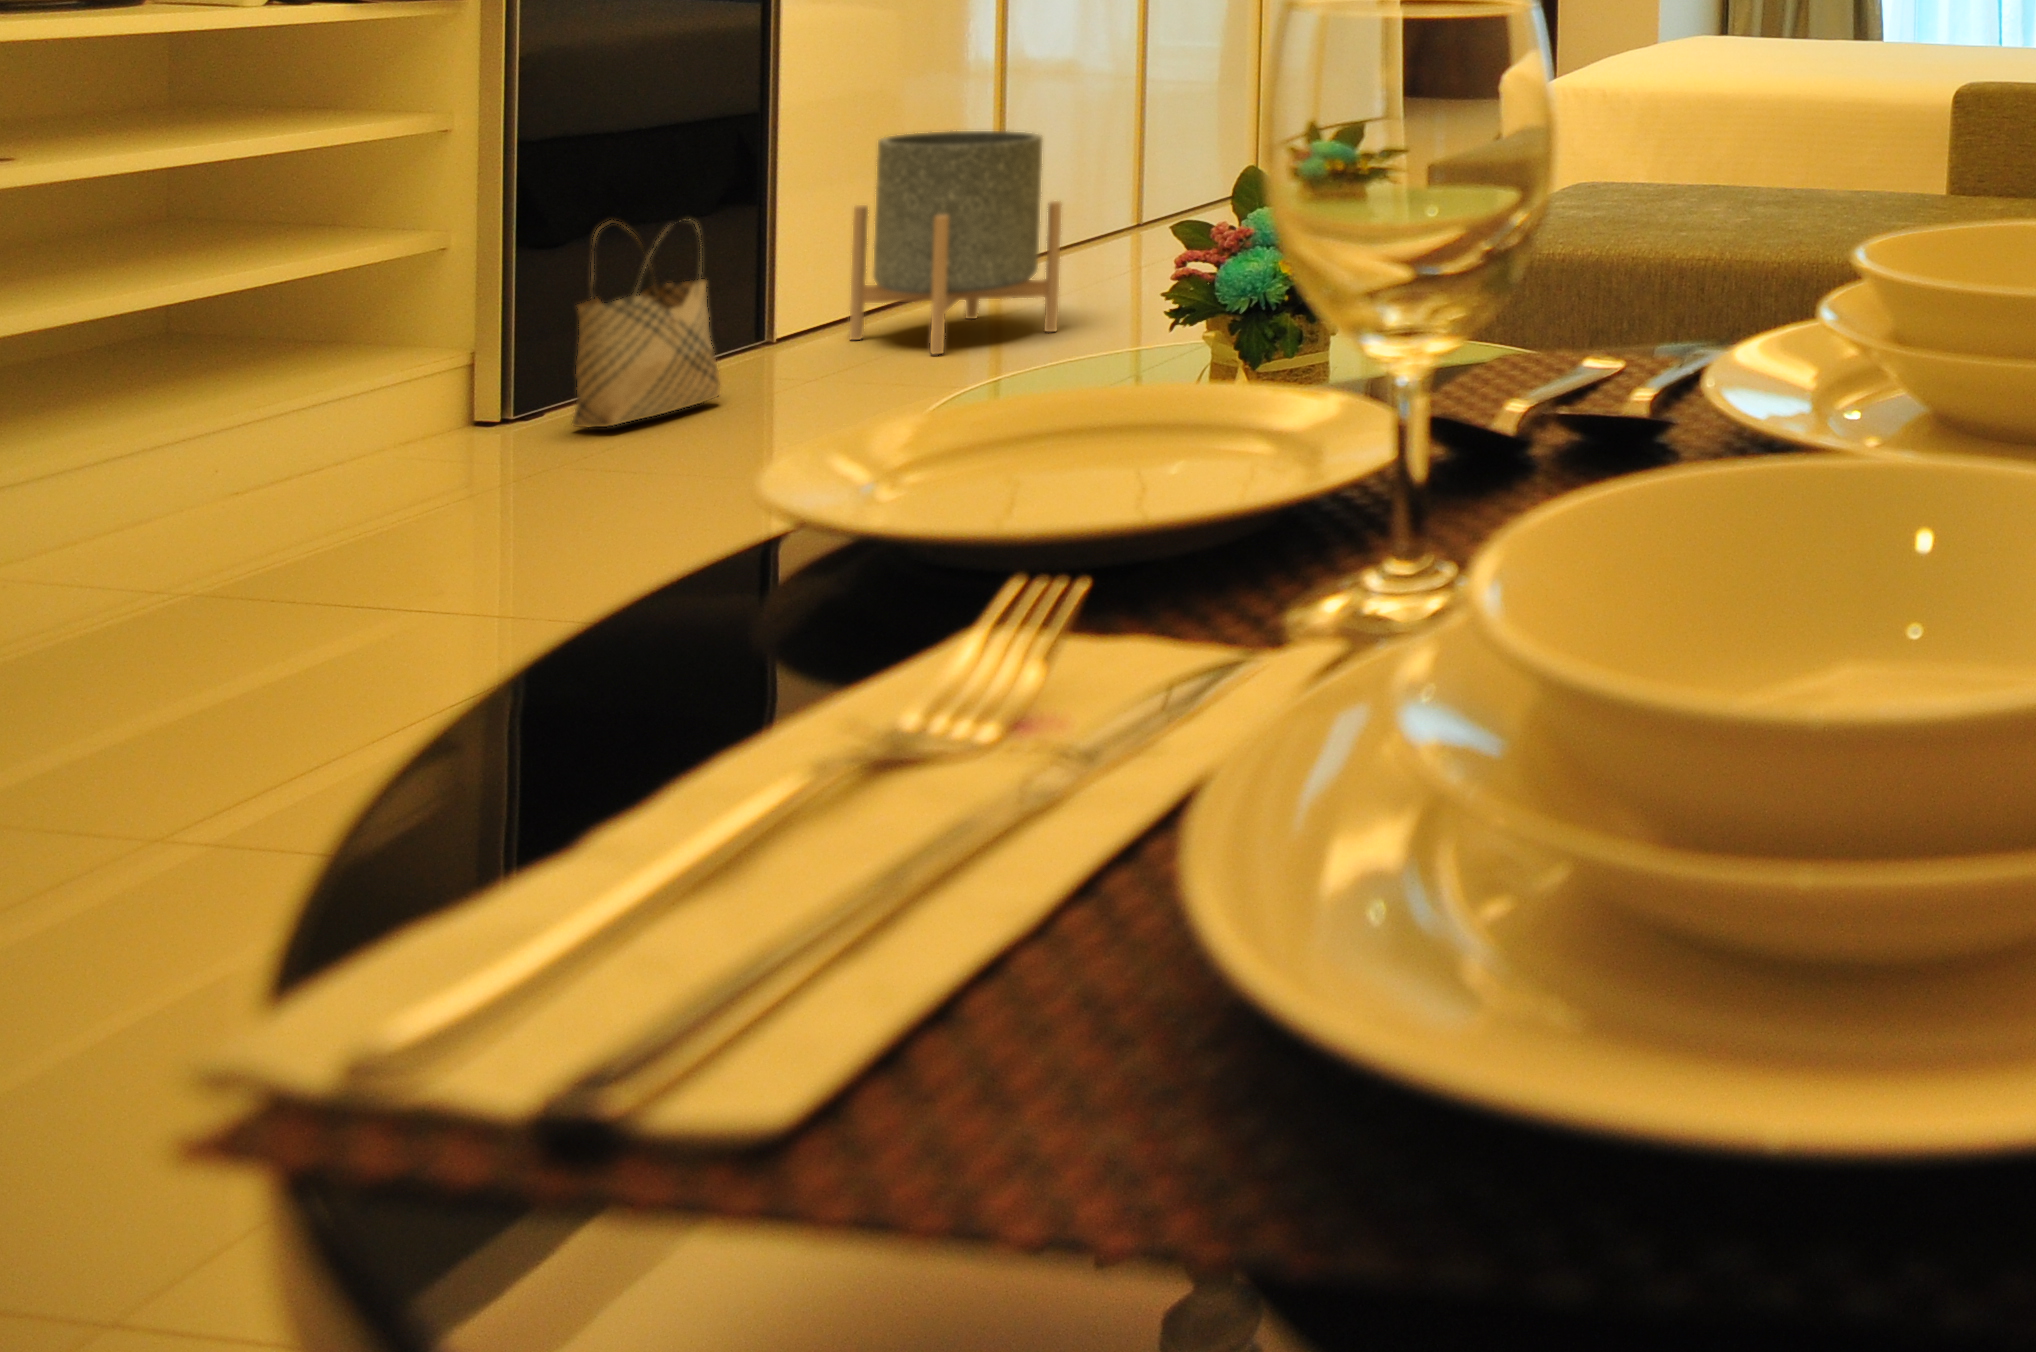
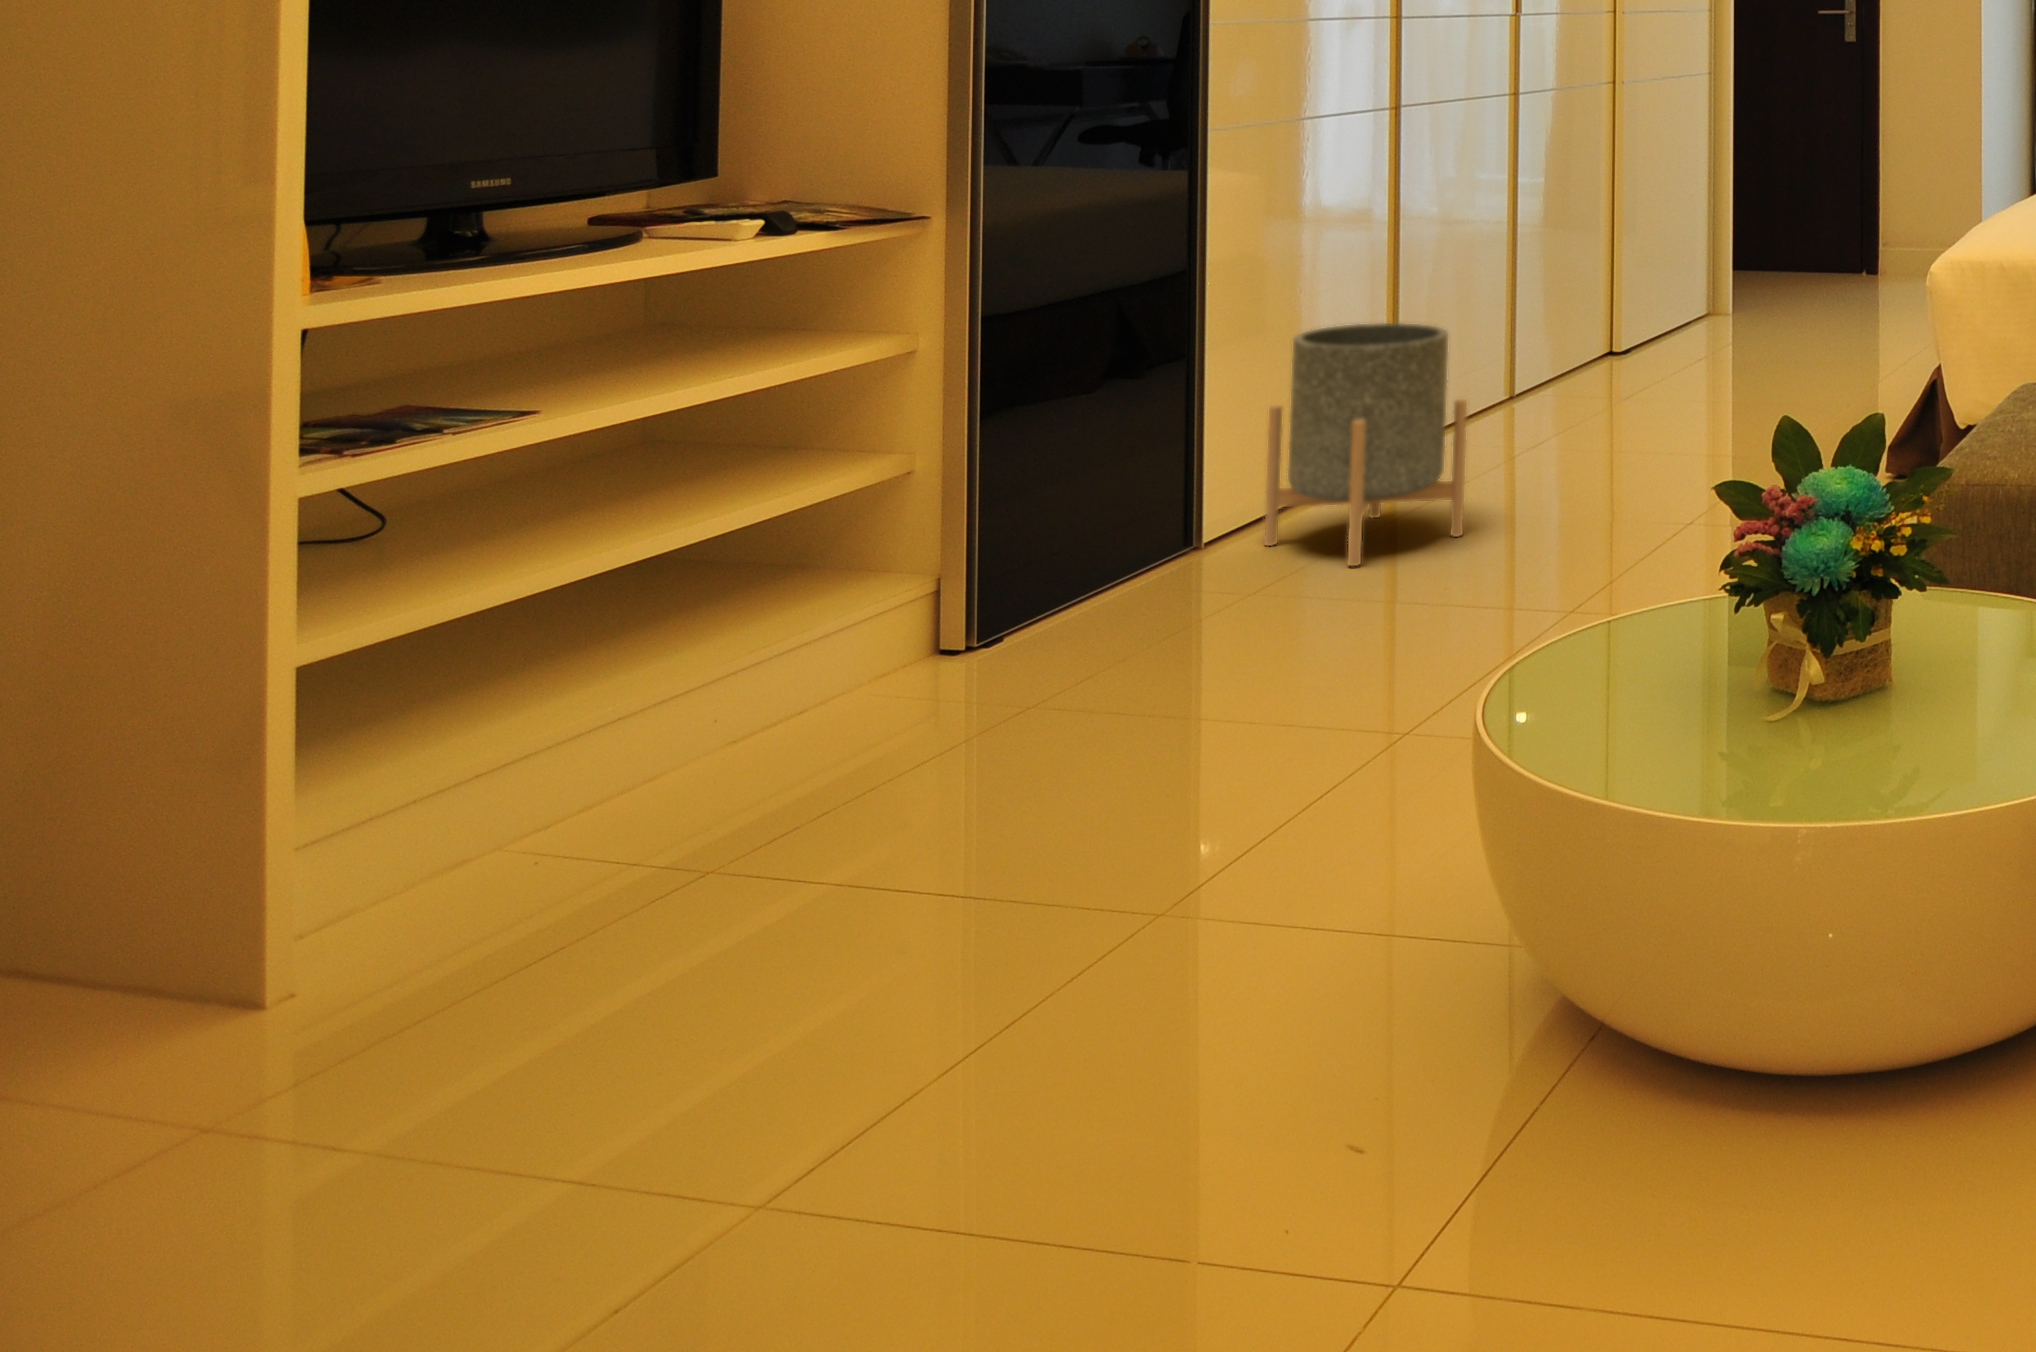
woven basket: present [572,221,720,427] -> none [1028,442,1162,663]

